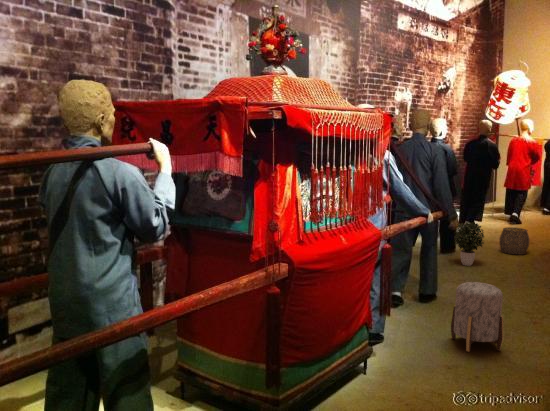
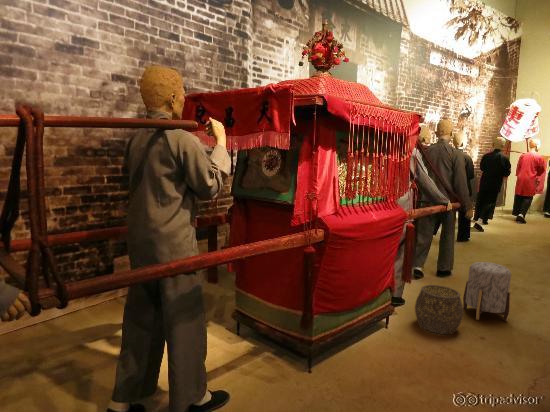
potted plant: present [454,222,484,266] -> none [468,217,496,253]
woven basket: present [499,227,530,255] -> present [415,285,463,334]

